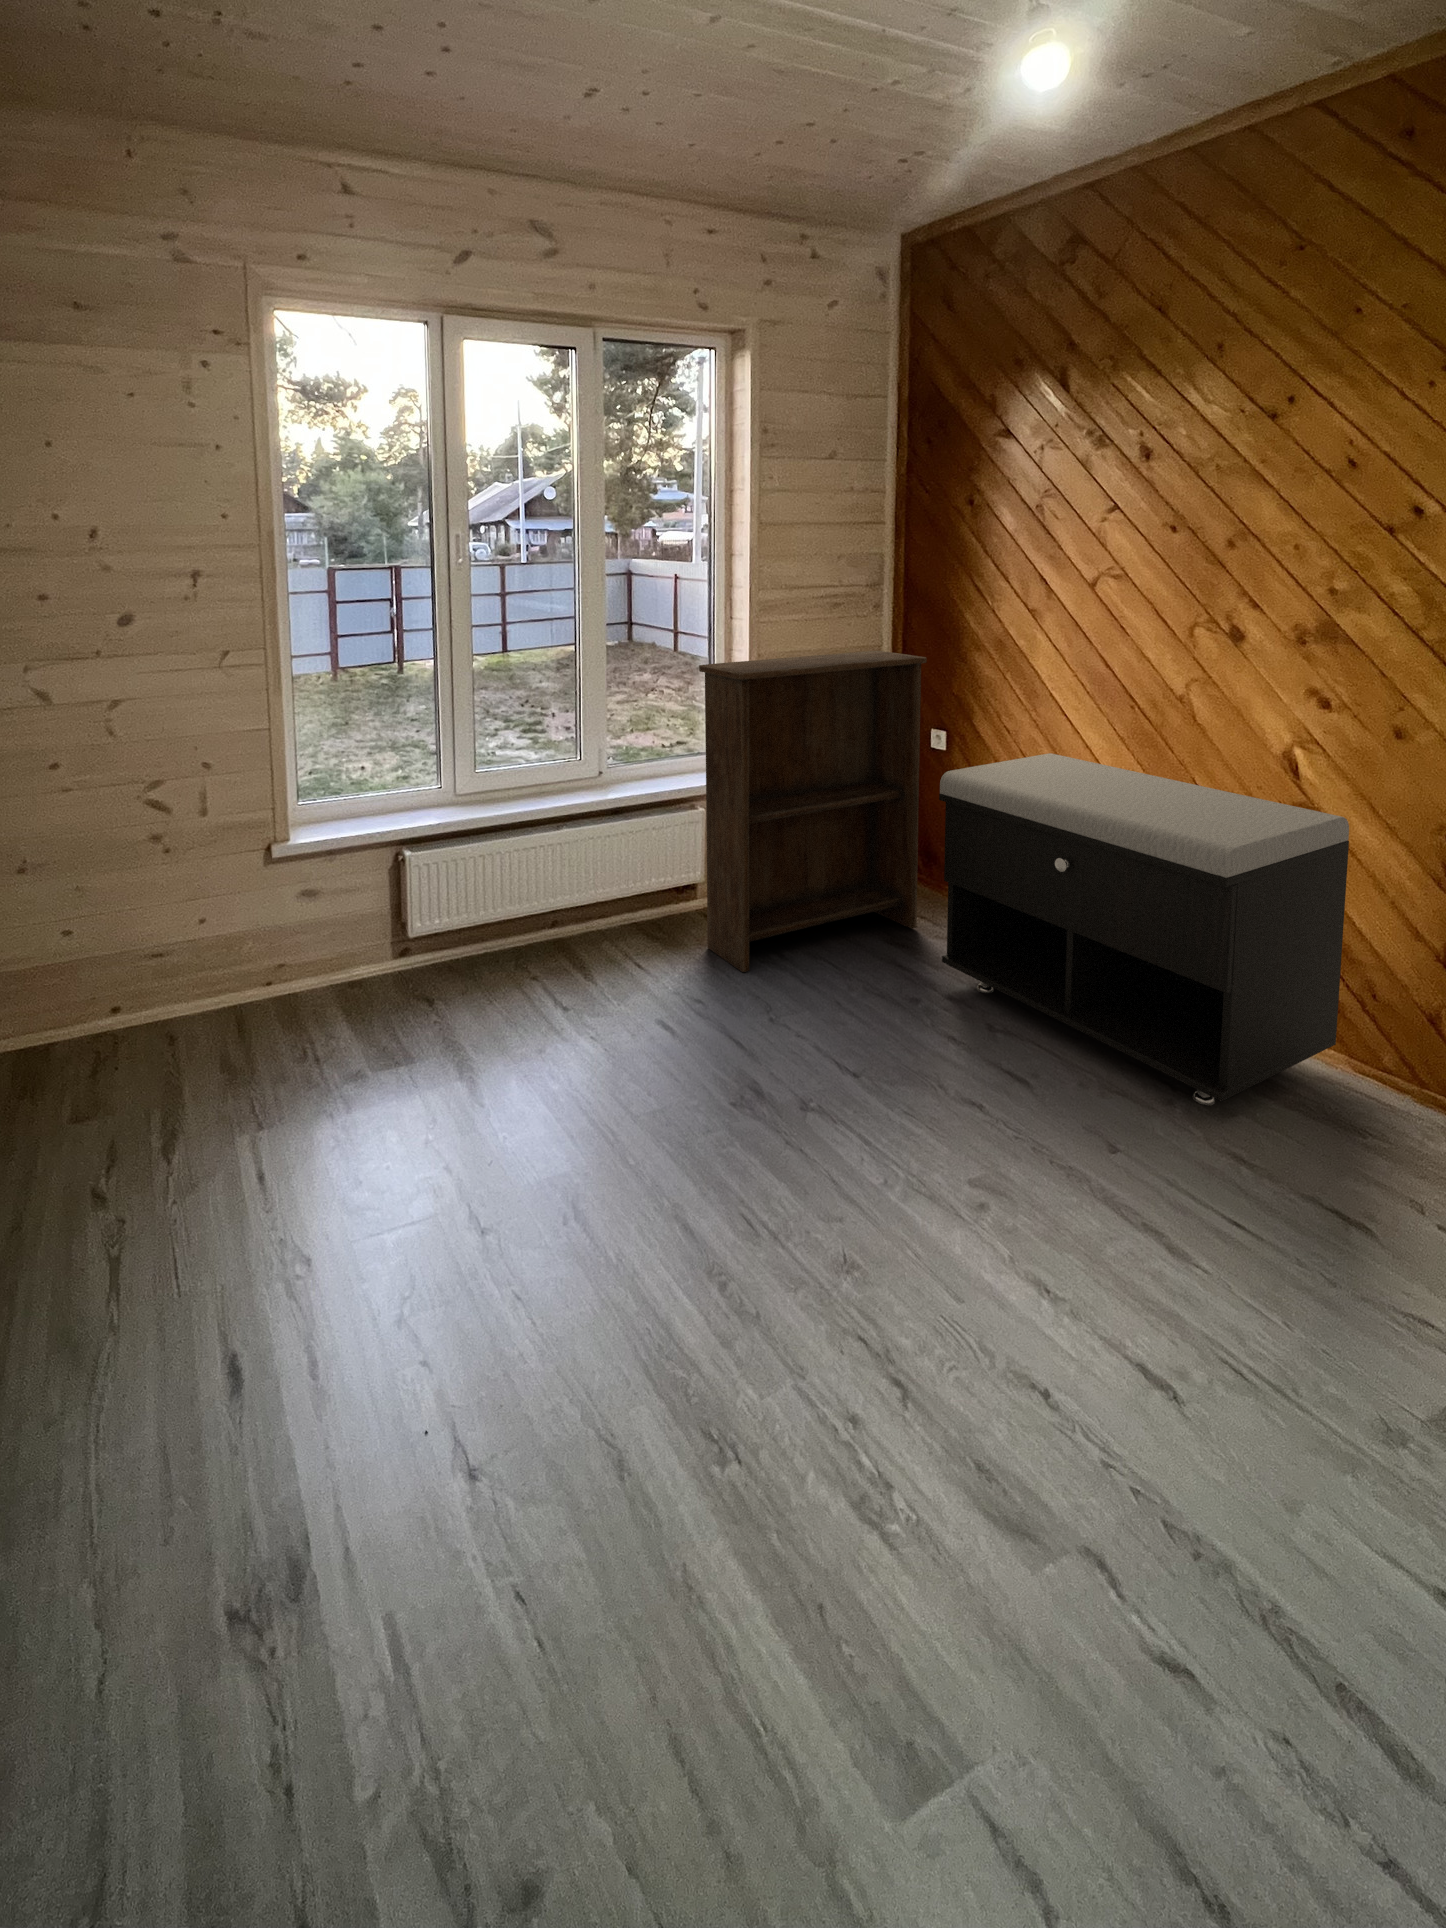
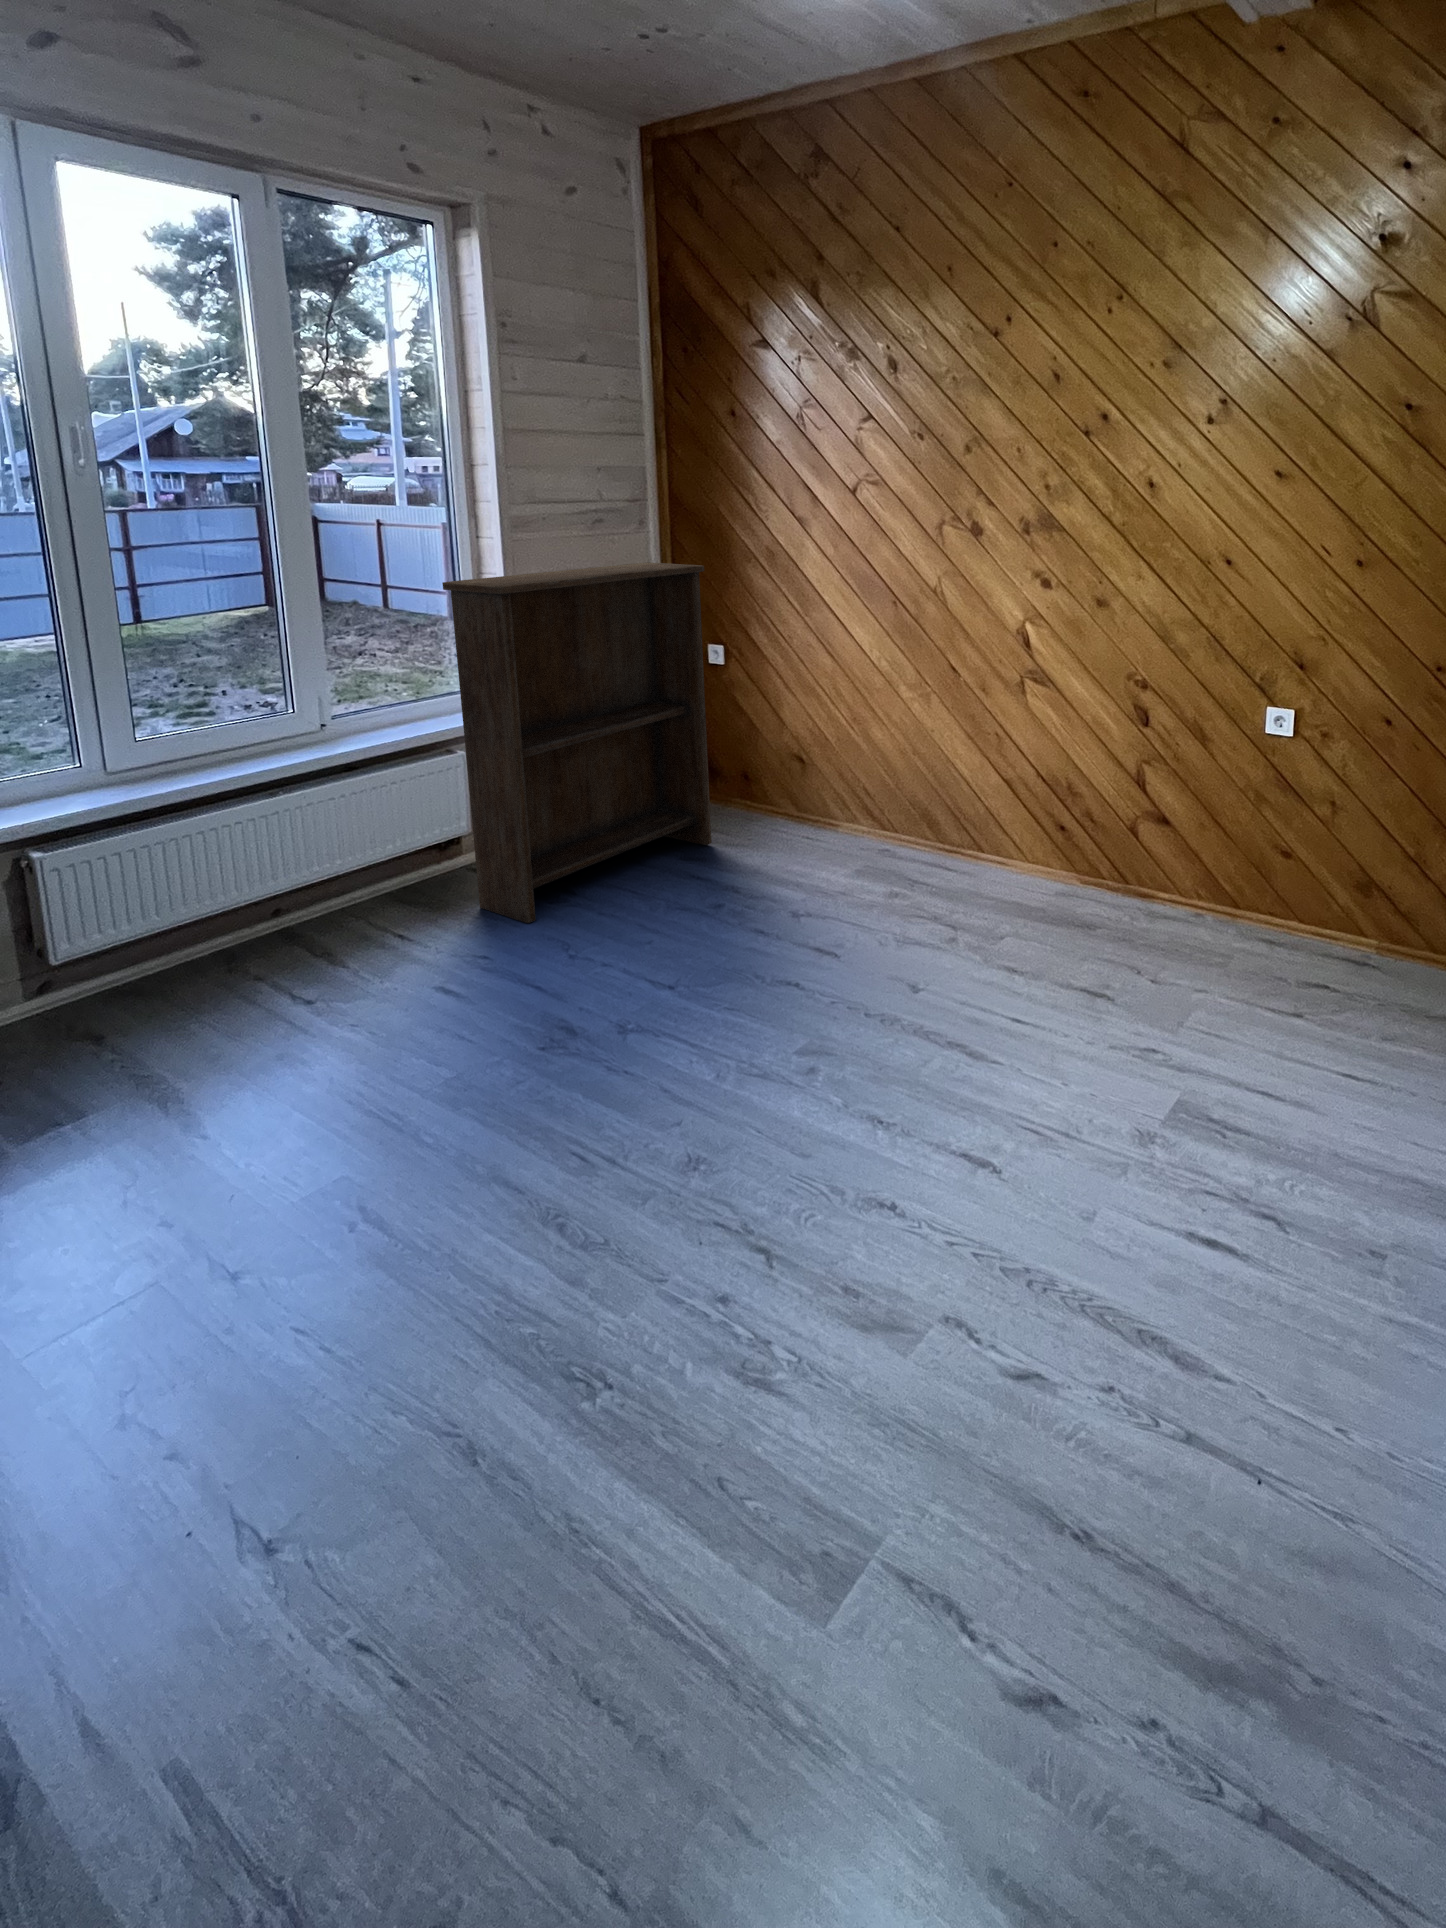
storage bench: present [939,753,1349,1105] -> none [731,652,1071,936]

